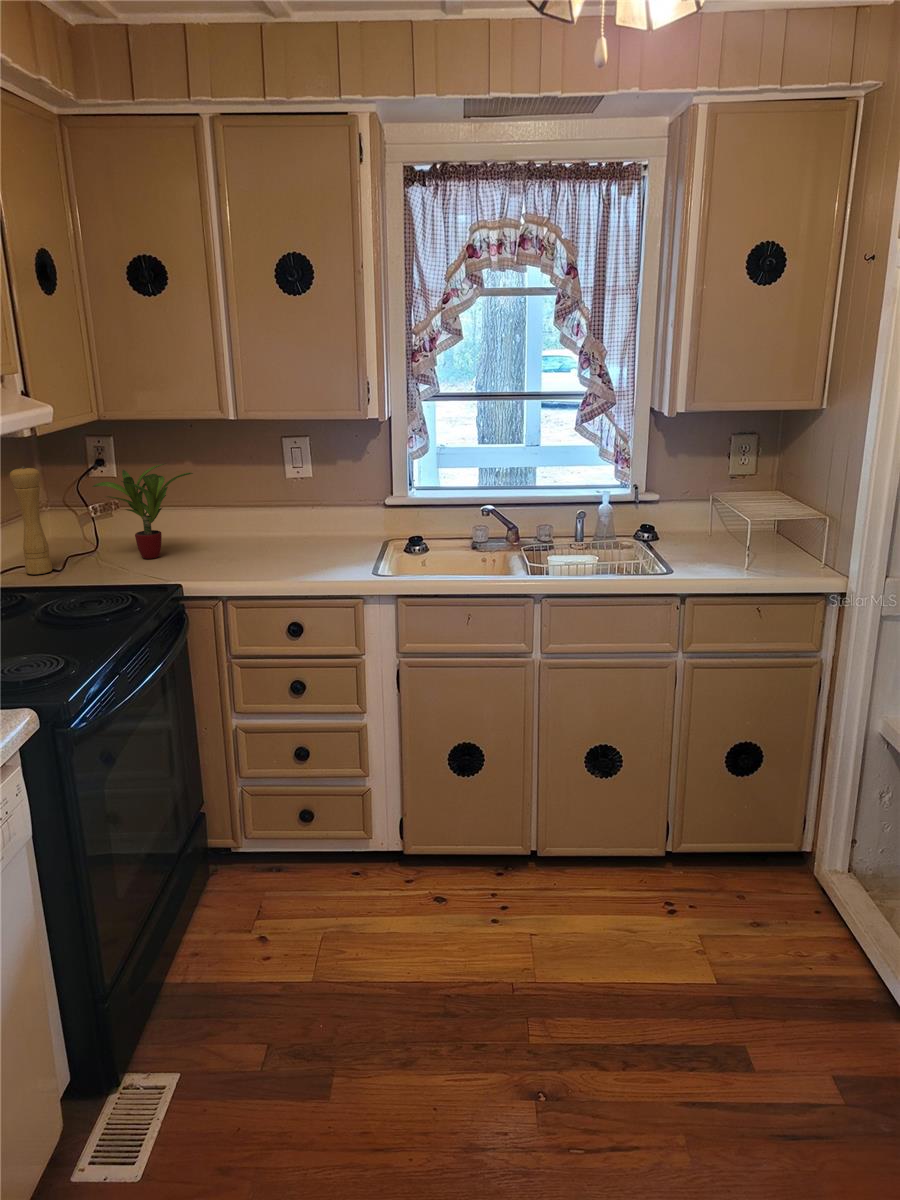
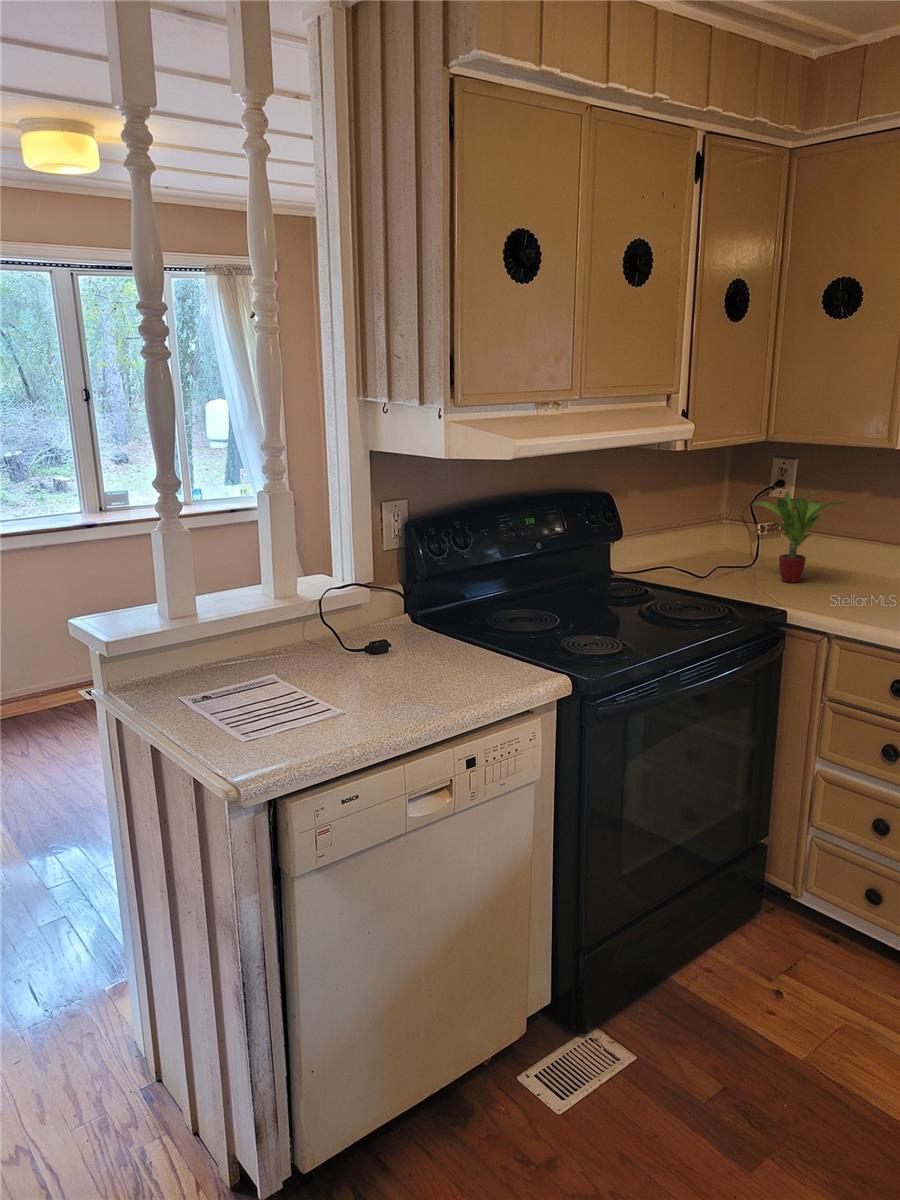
pepper mill: present [10,467,52,574] -> none [675,480,702,577]

